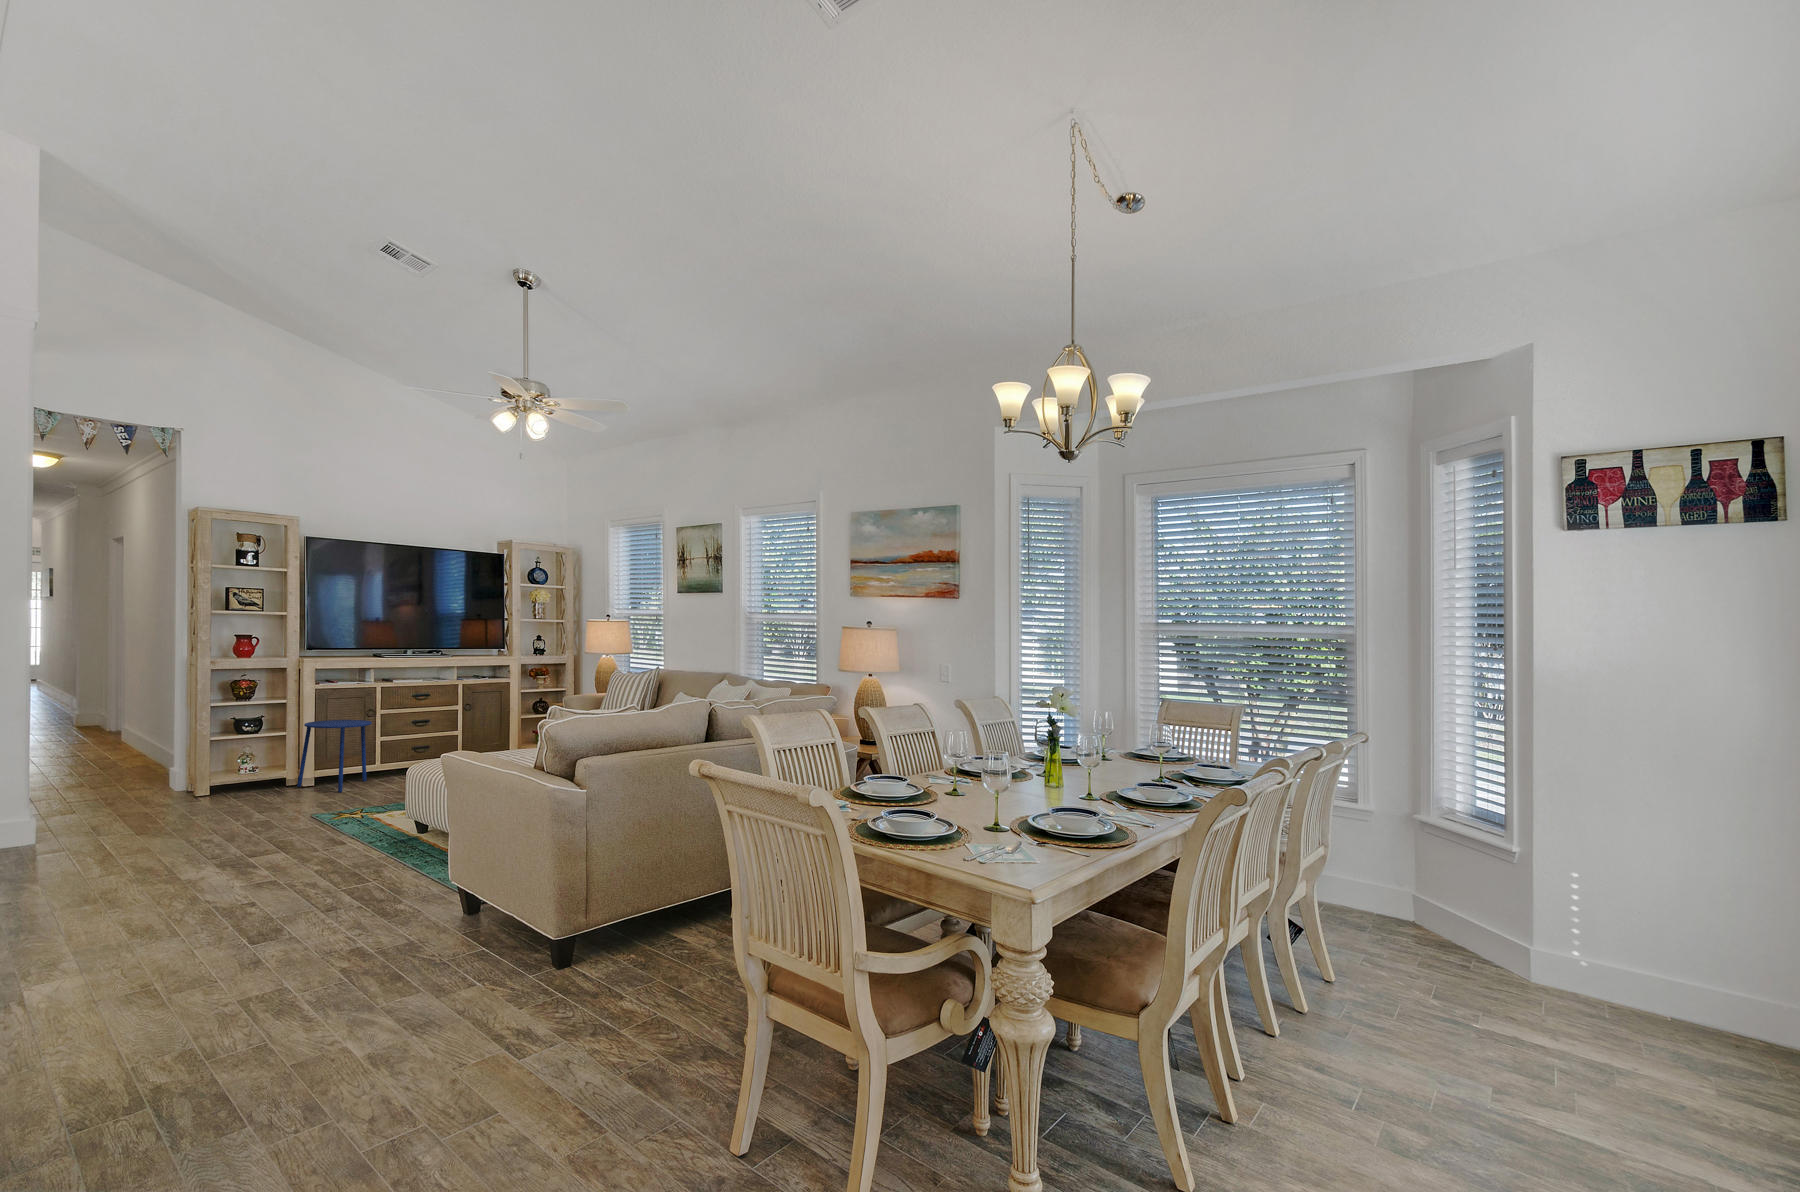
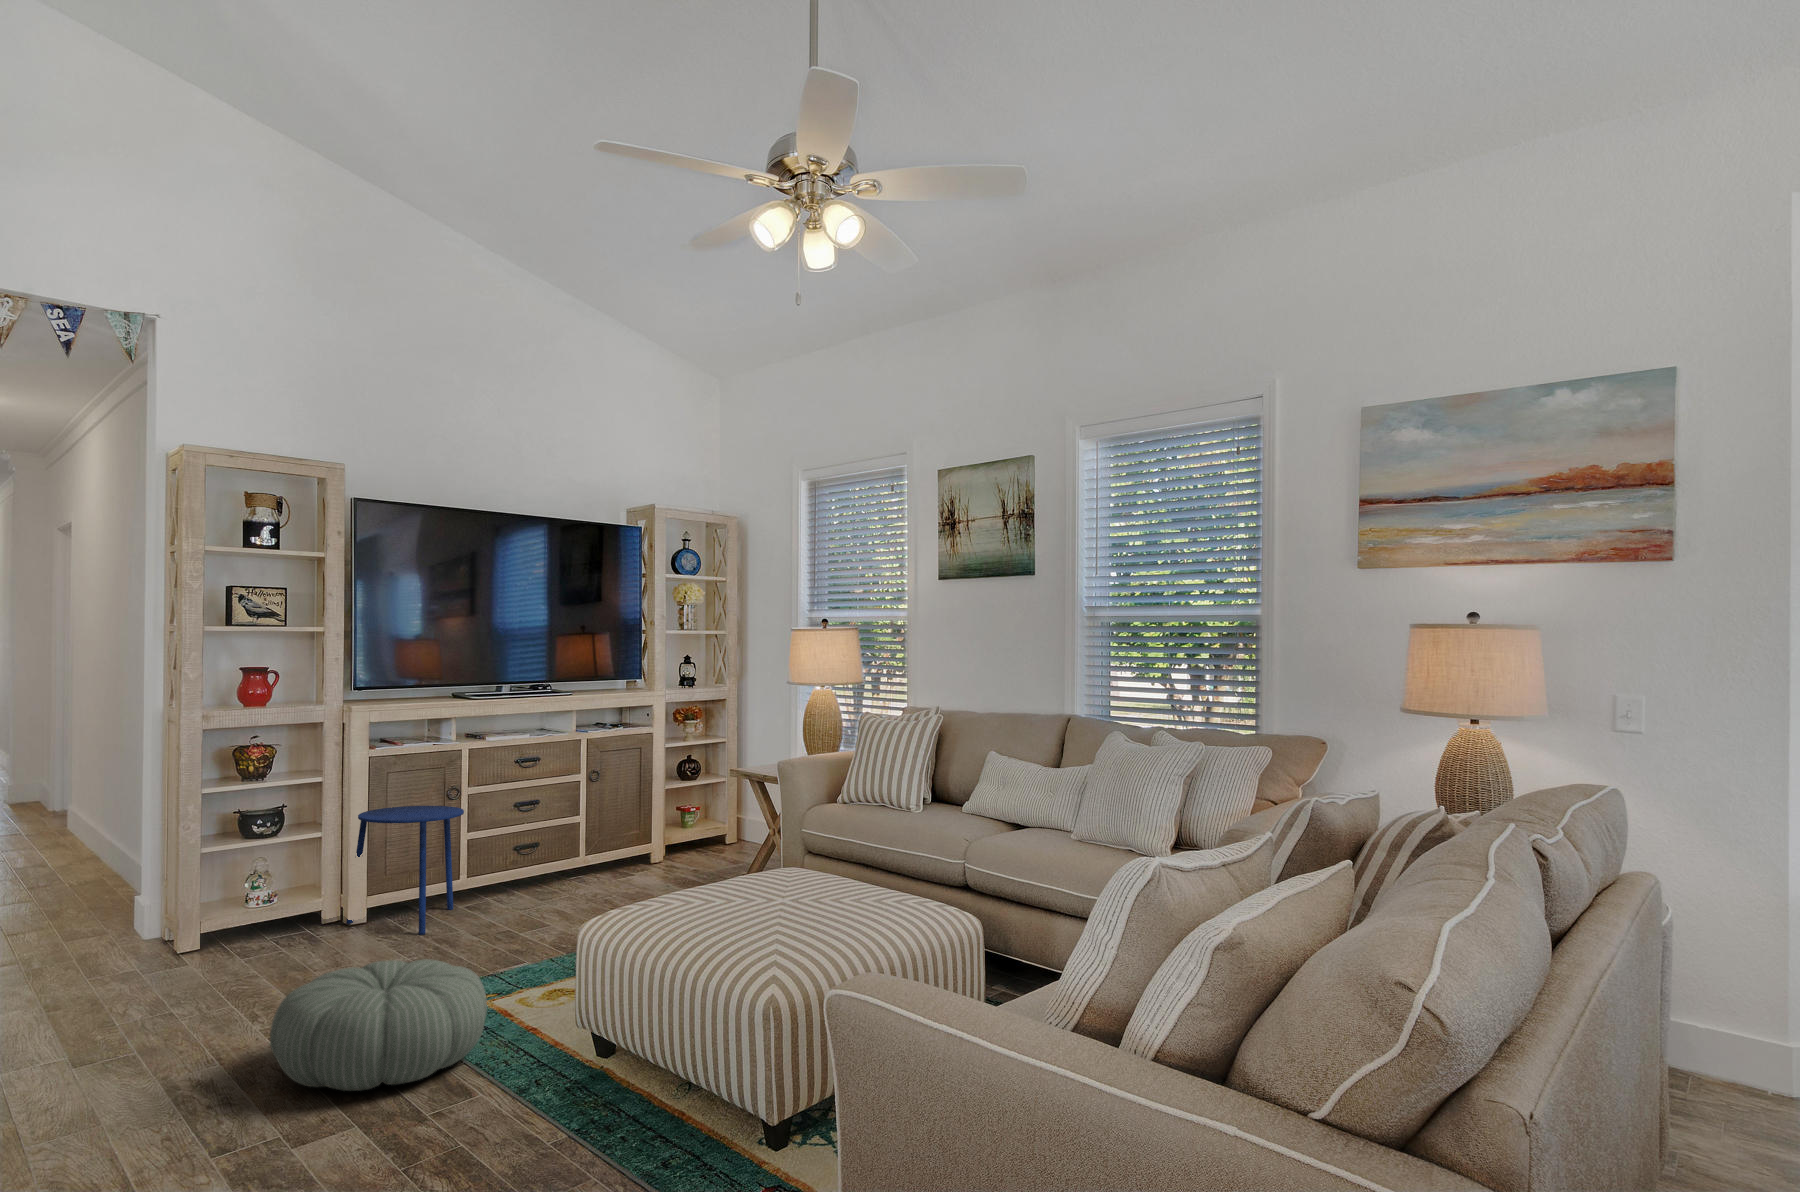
pouf: none [226,793,348,851] -> present [270,959,487,1091]

